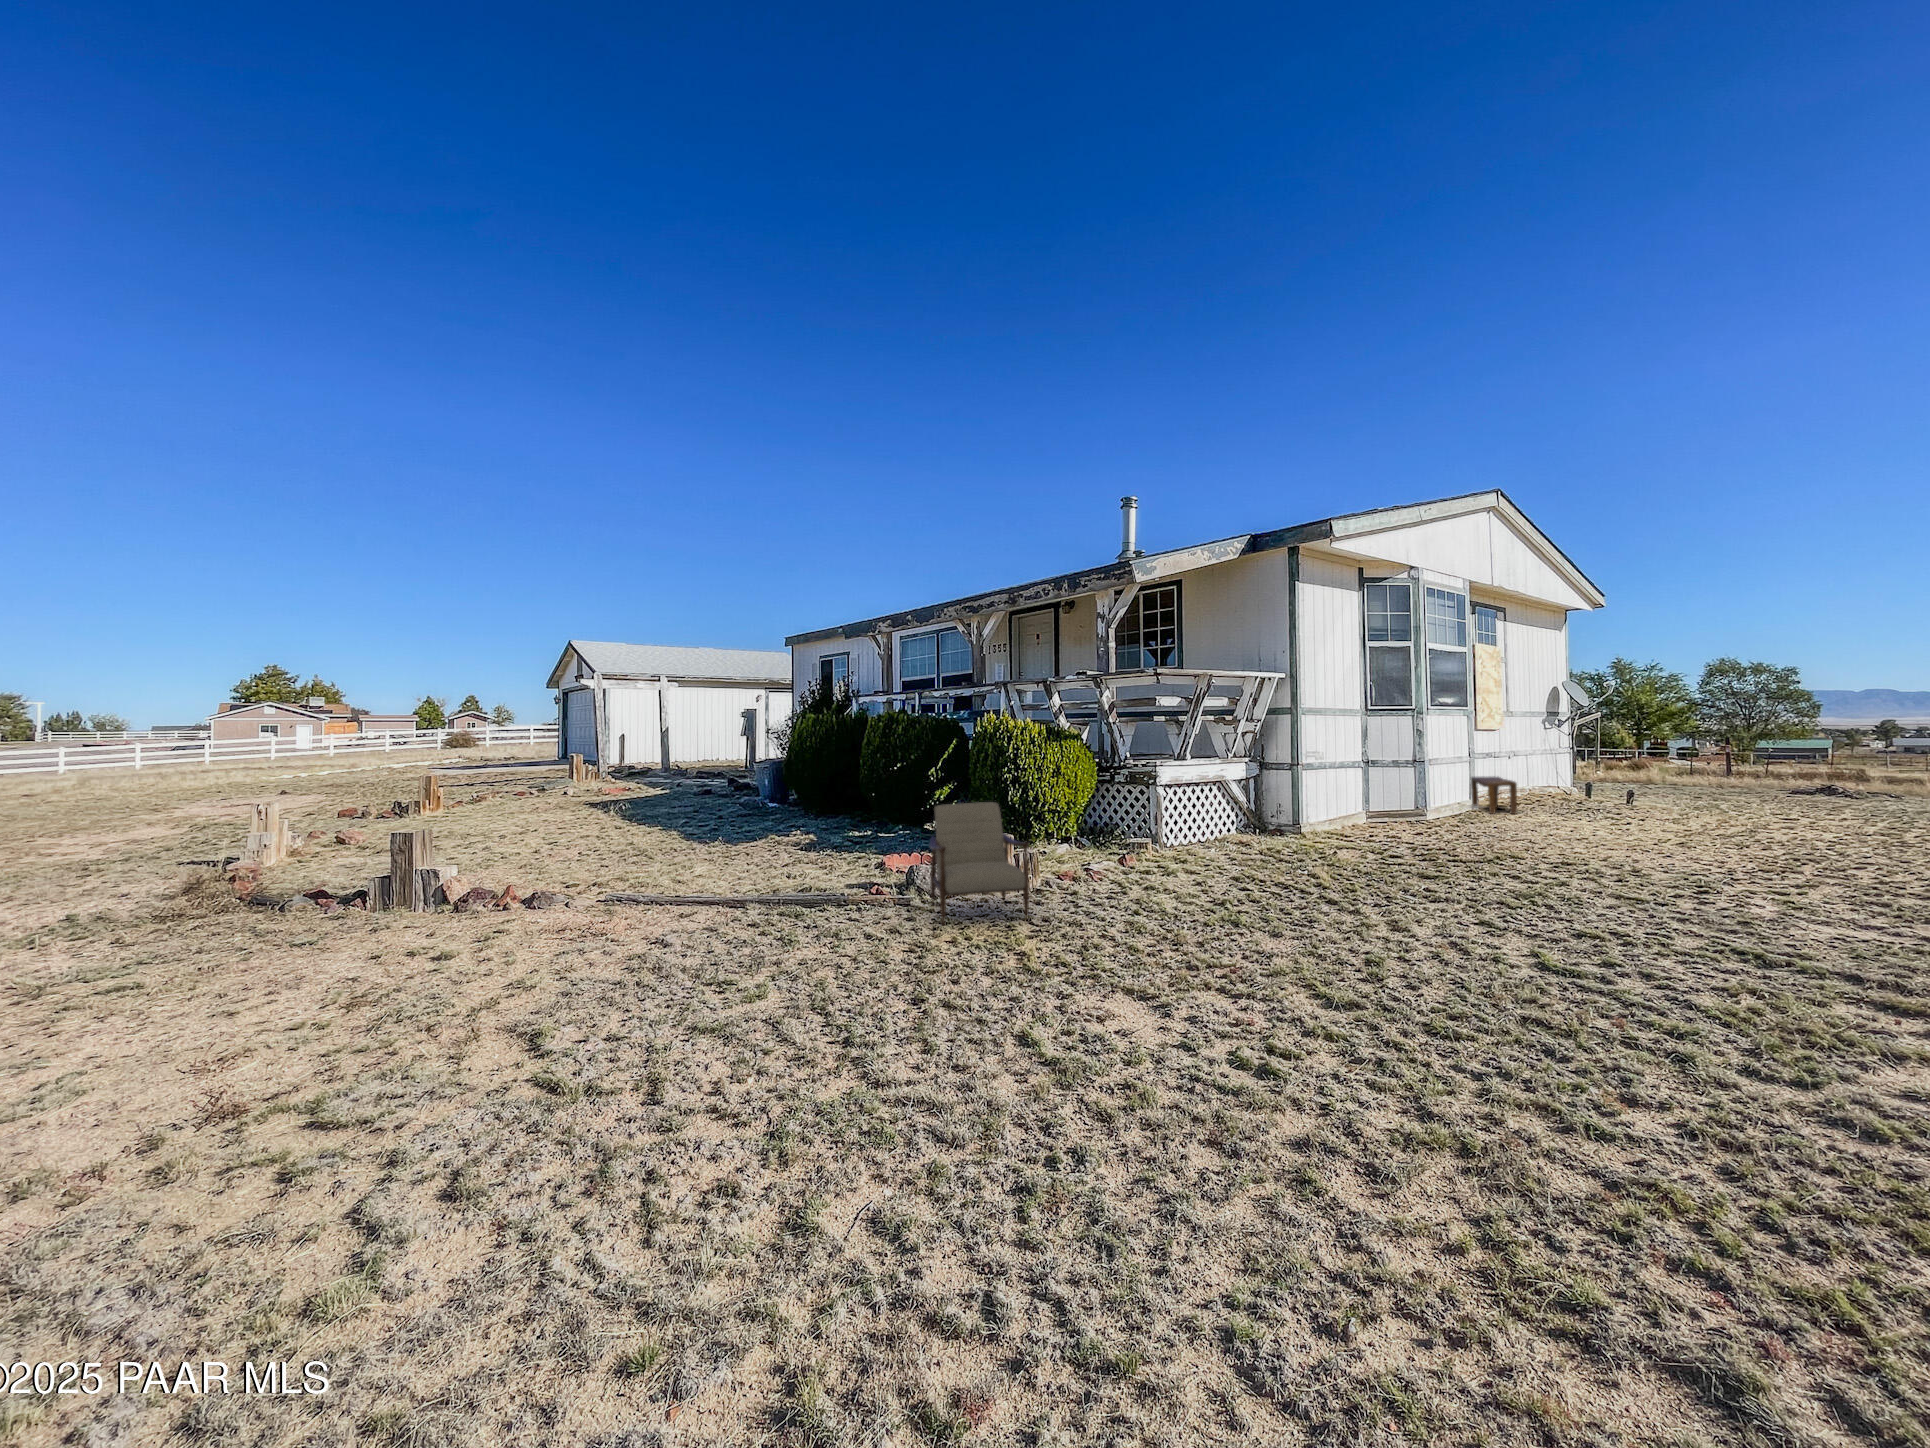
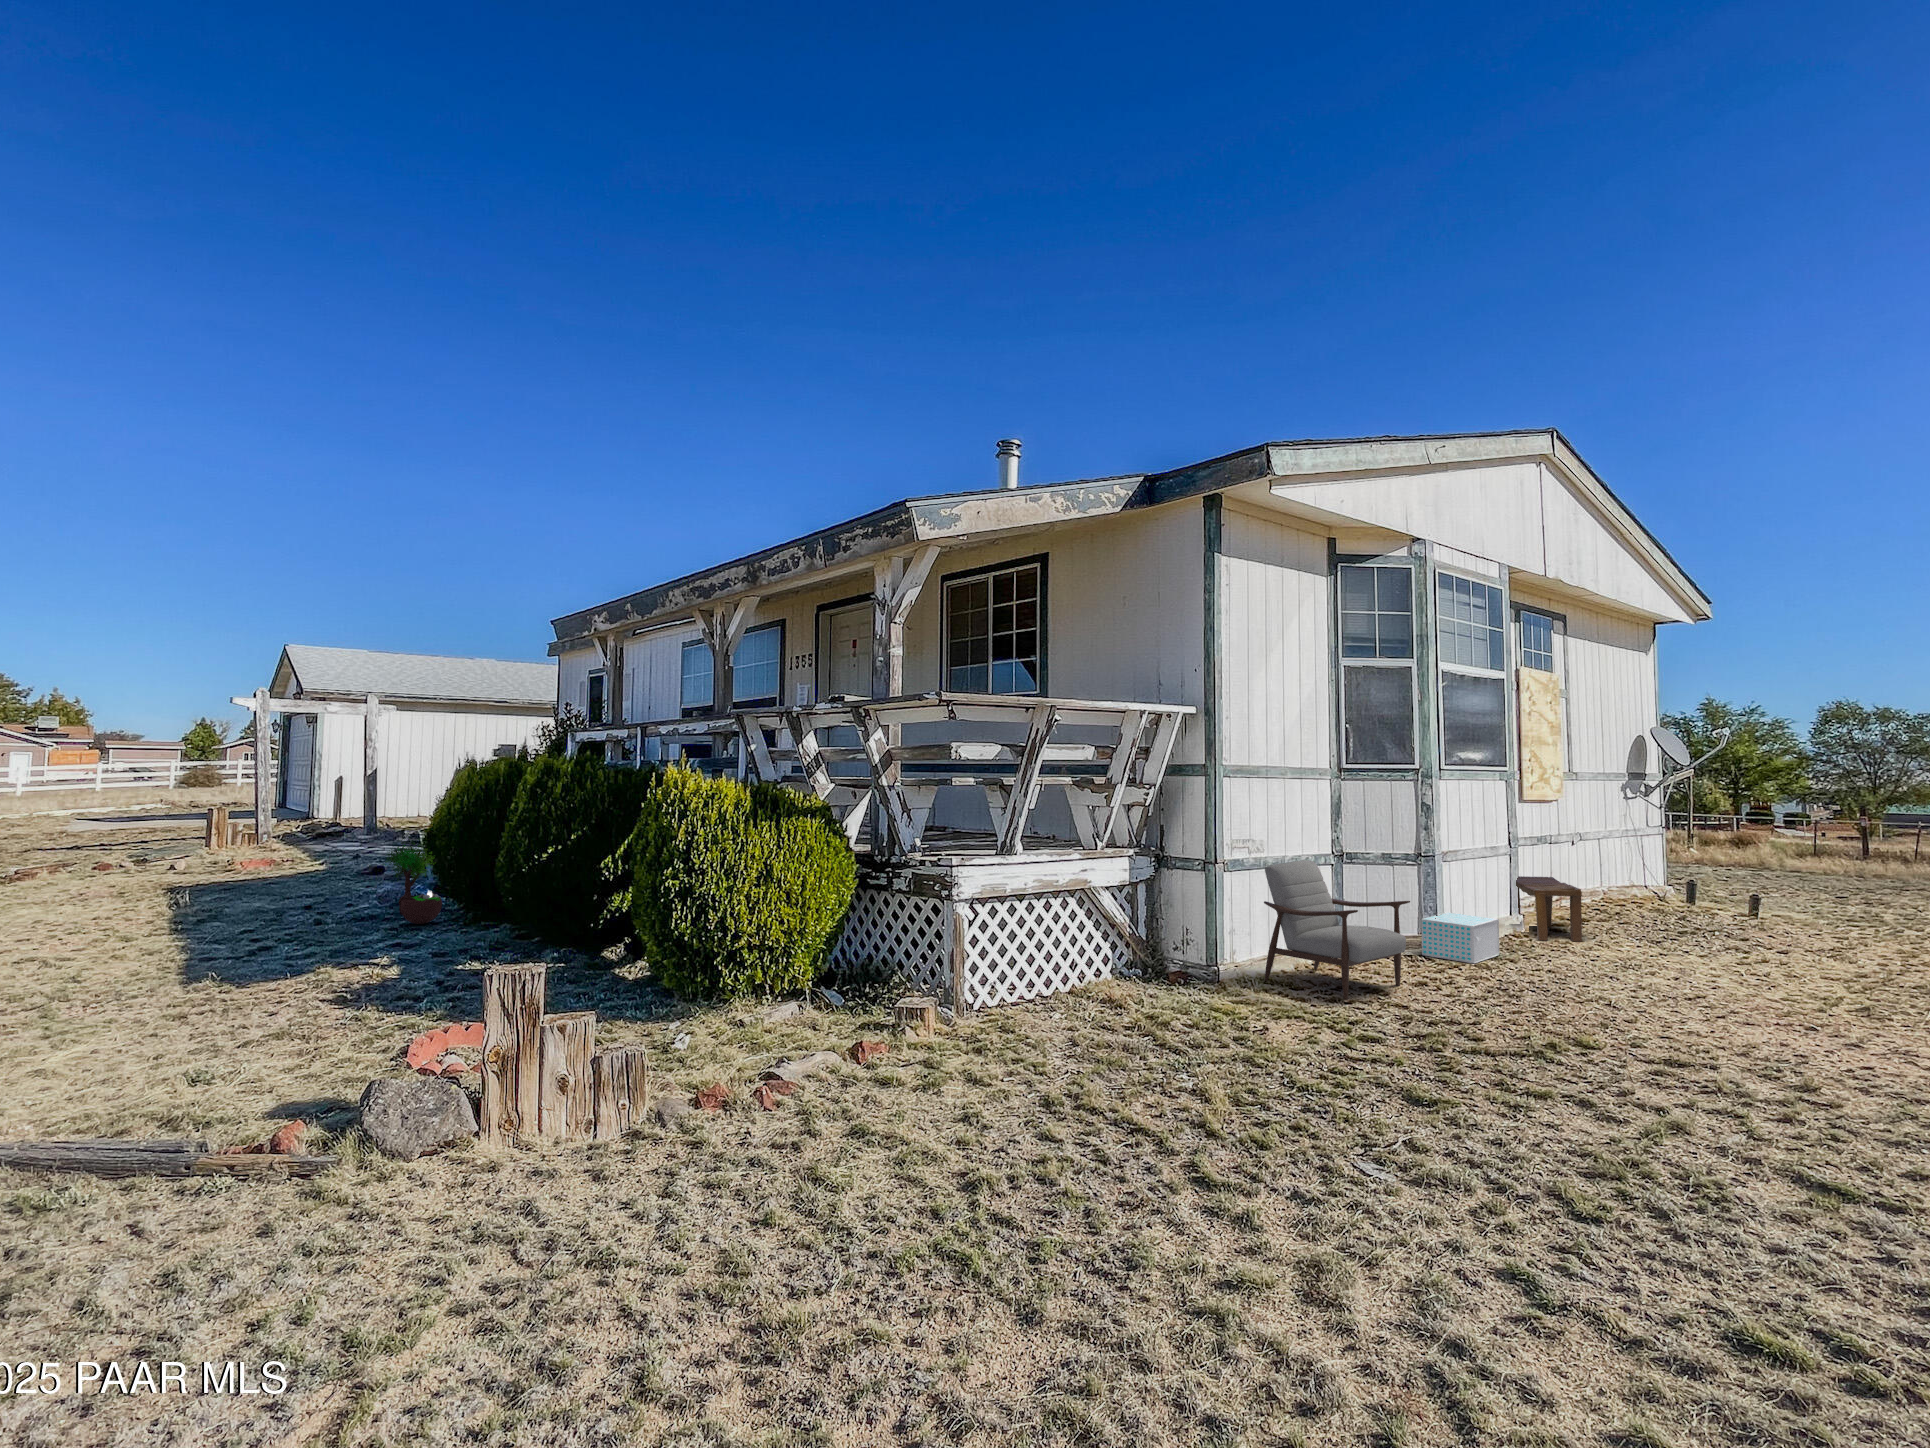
potted tree: none [771,763,806,816] -> present [385,843,442,924]
storage box: none [1418,797,1466,825] -> present [1422,913,1499,963]
chair: present [930,802,1029,925] -> present [1264,860,1410,1000]

